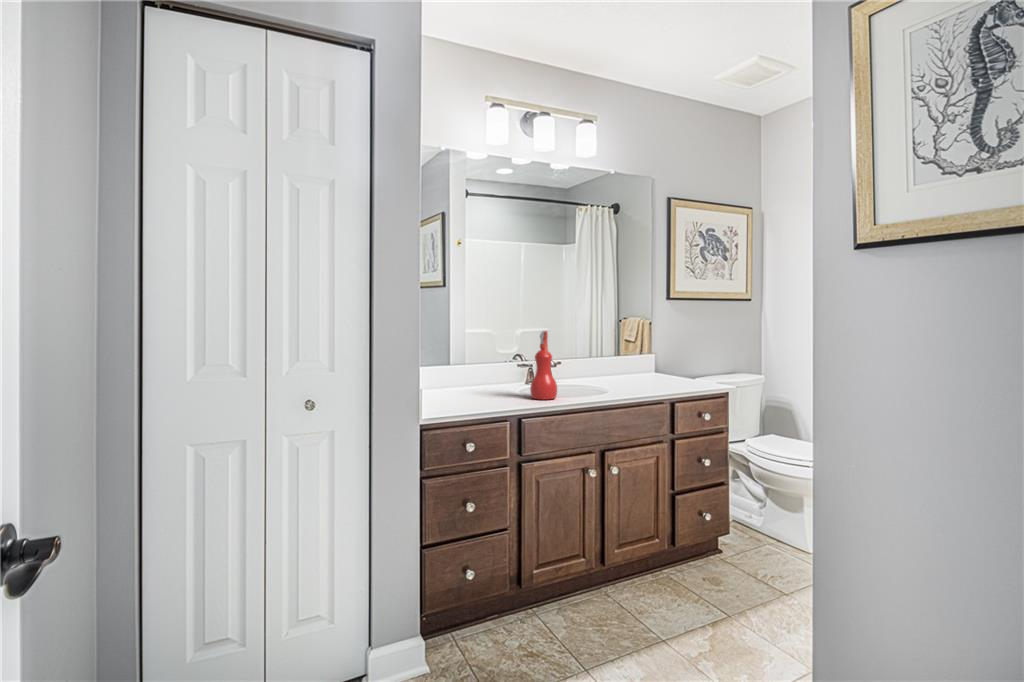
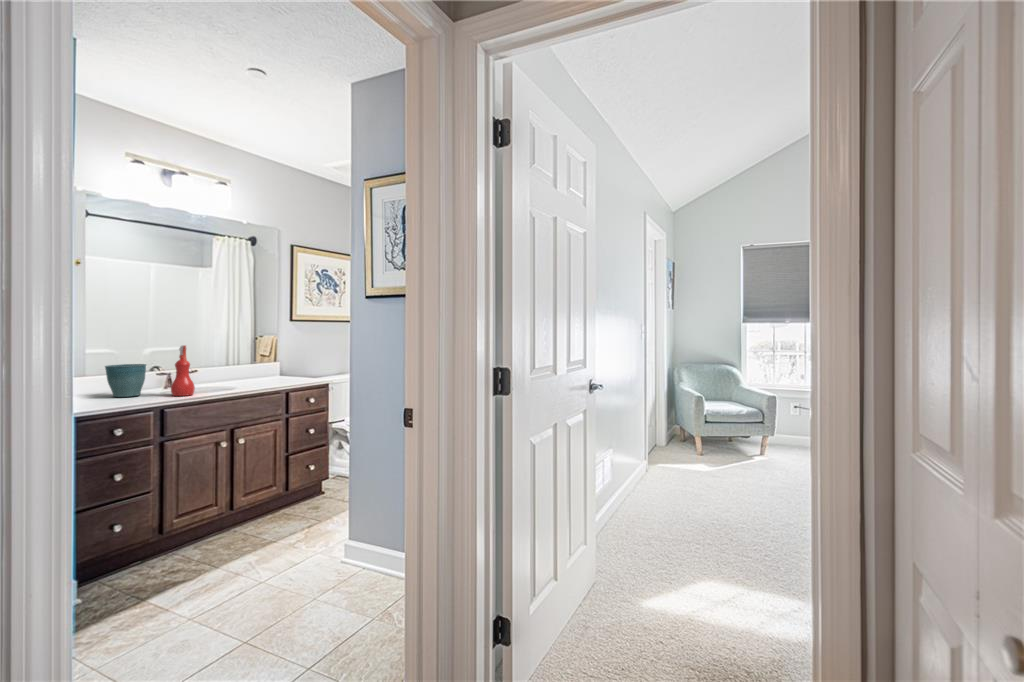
flower pot: none [463,355,505,396] -> present [105,364,146,397]

